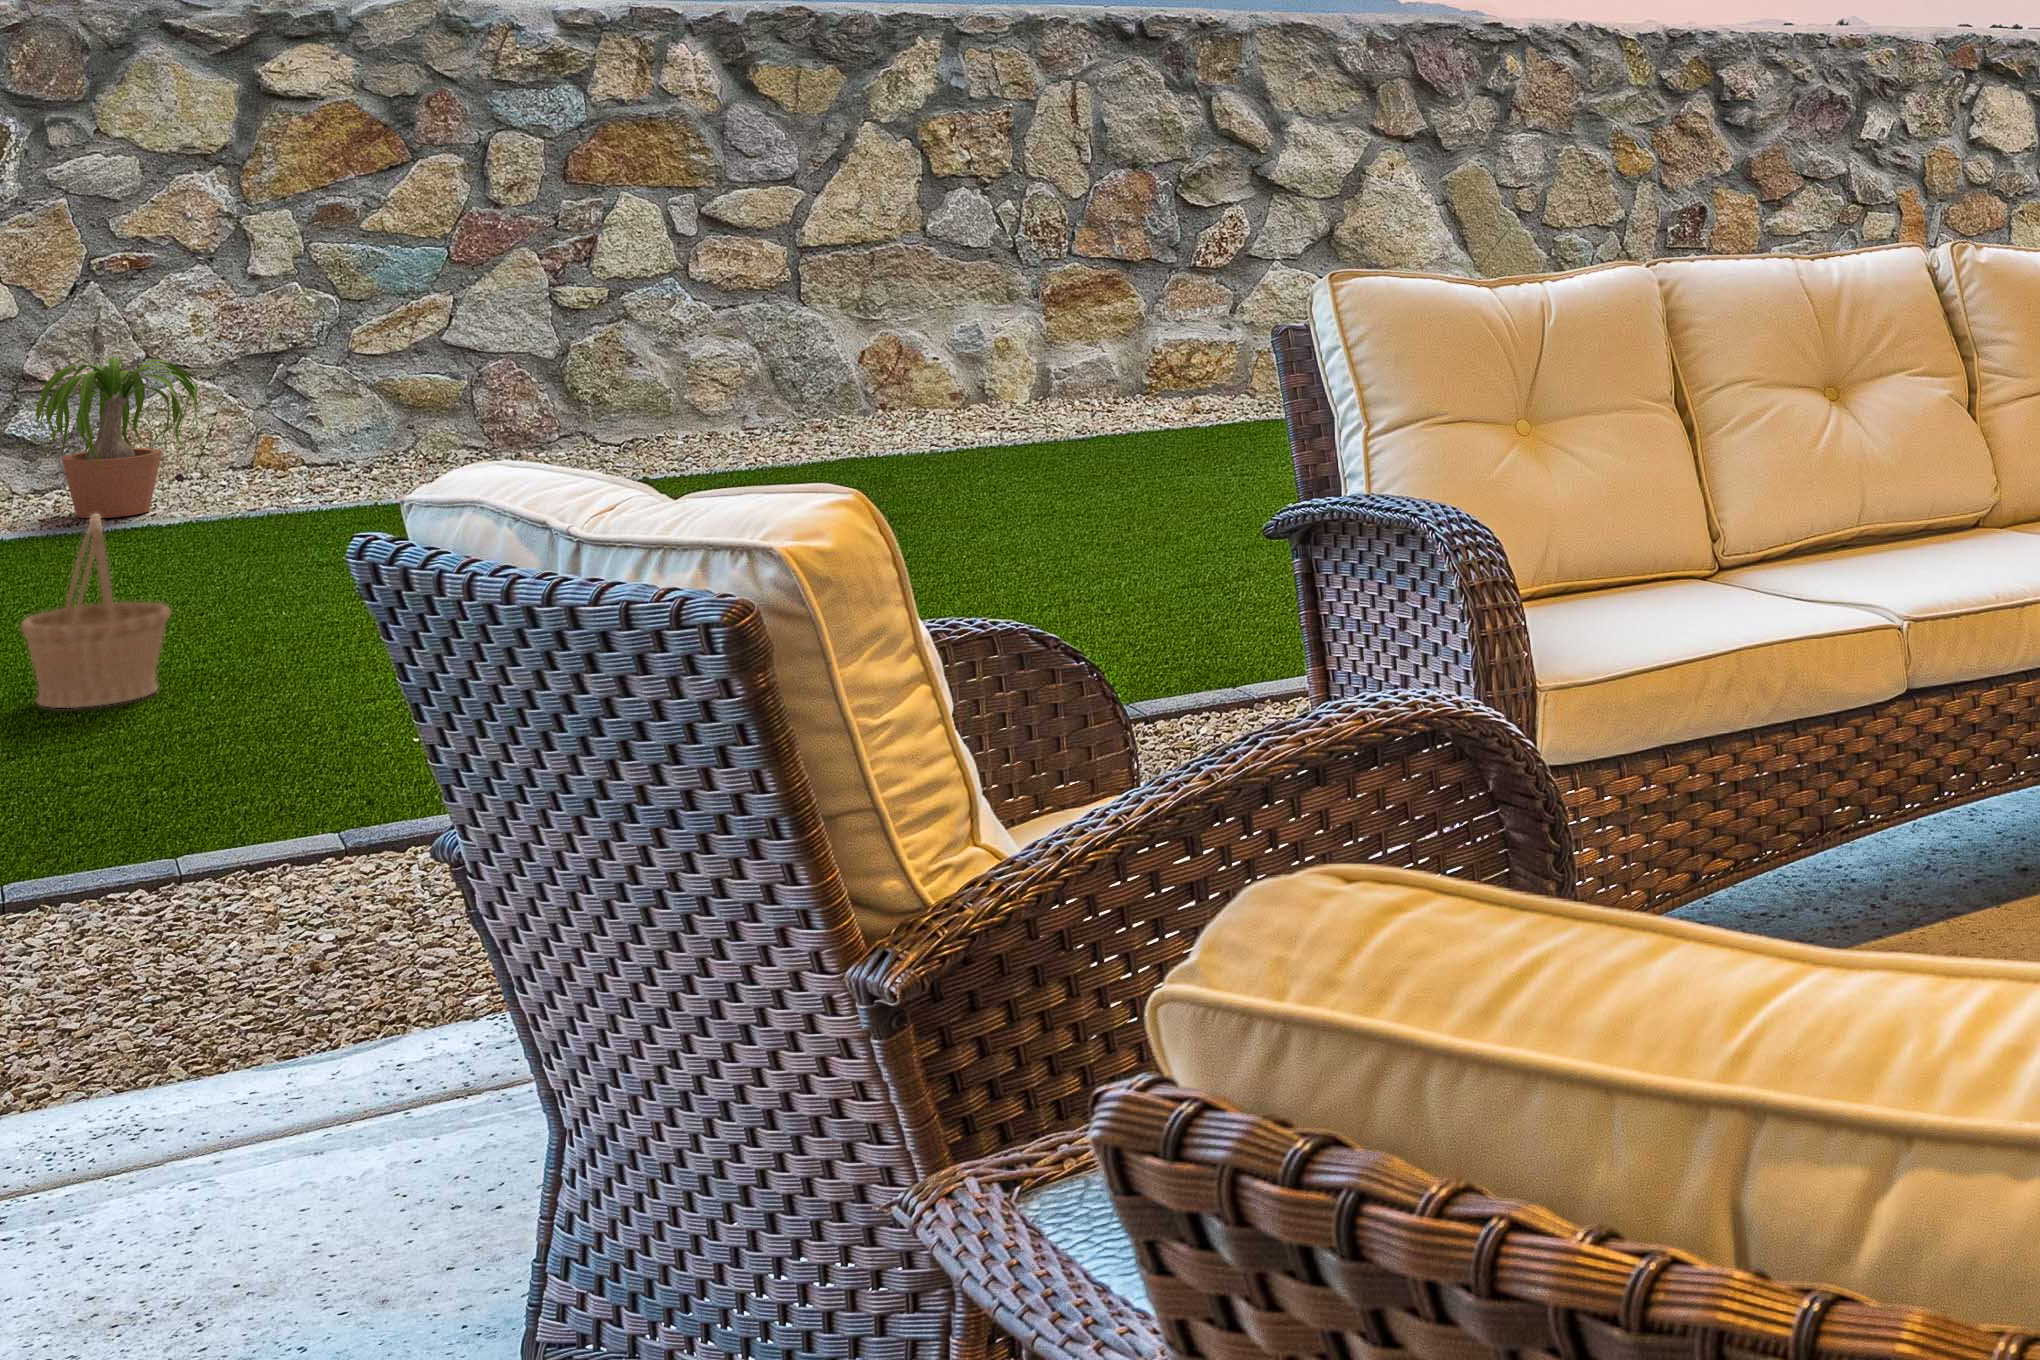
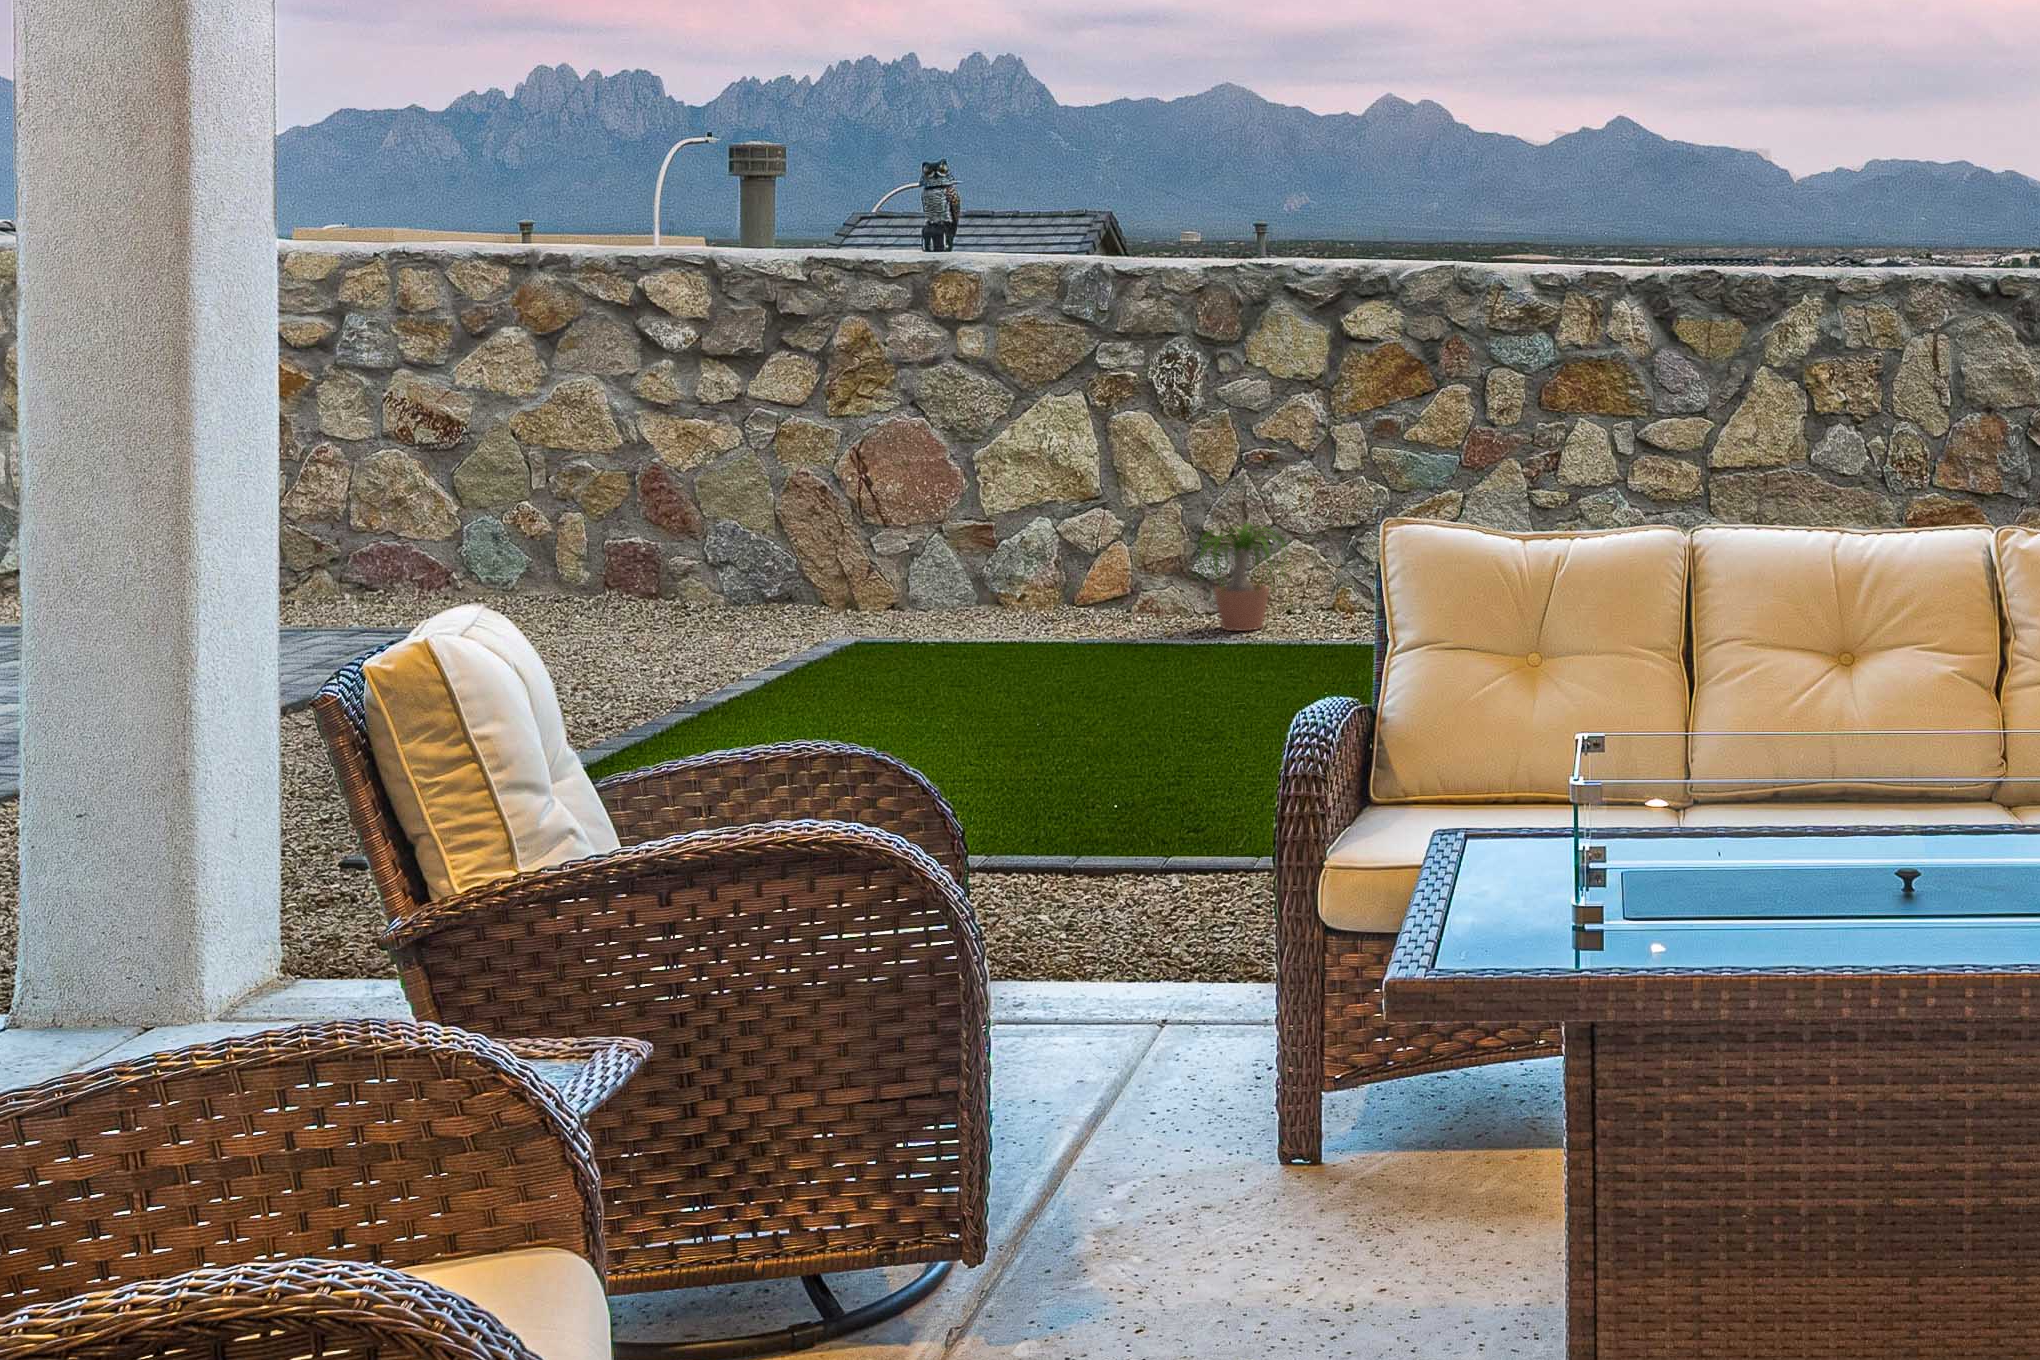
basket: present [21,514,171,708] -> none [1003,632,1085,756]

